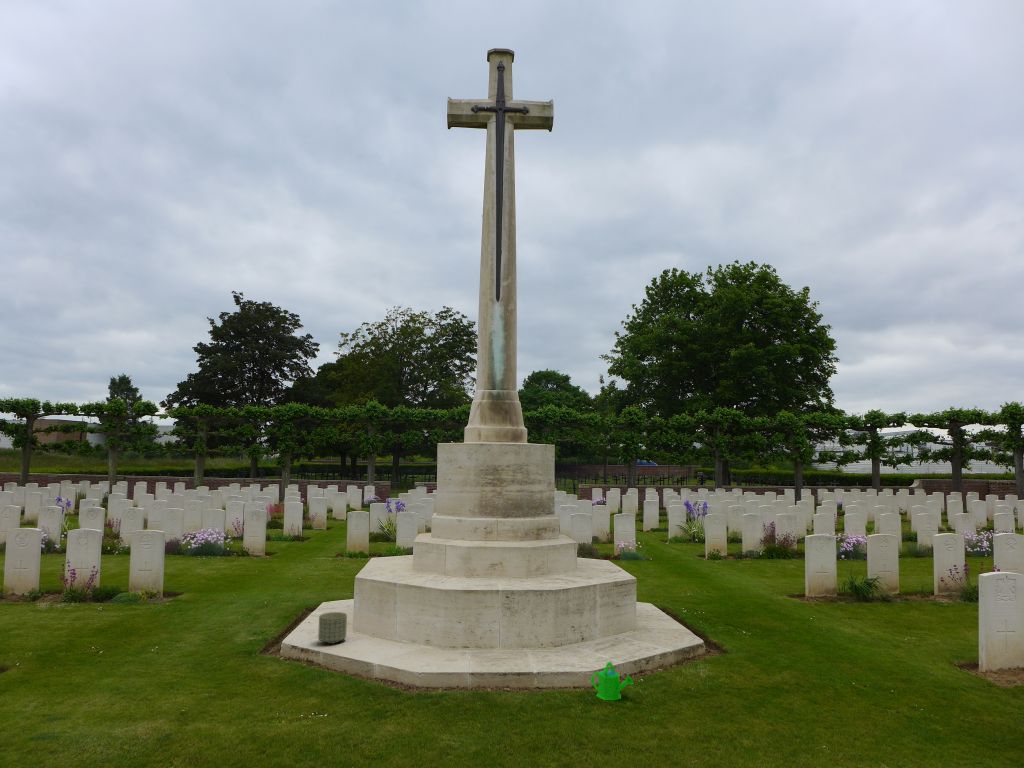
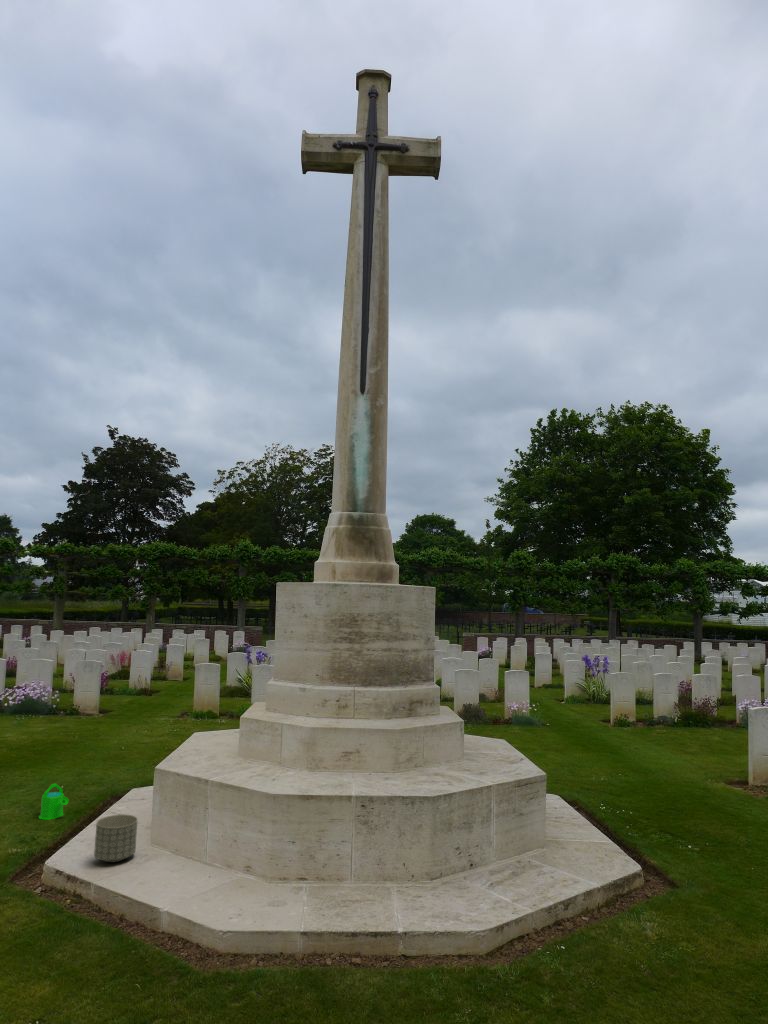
watering can: present [591,662,633,700] -> present [39,784,69,820]

